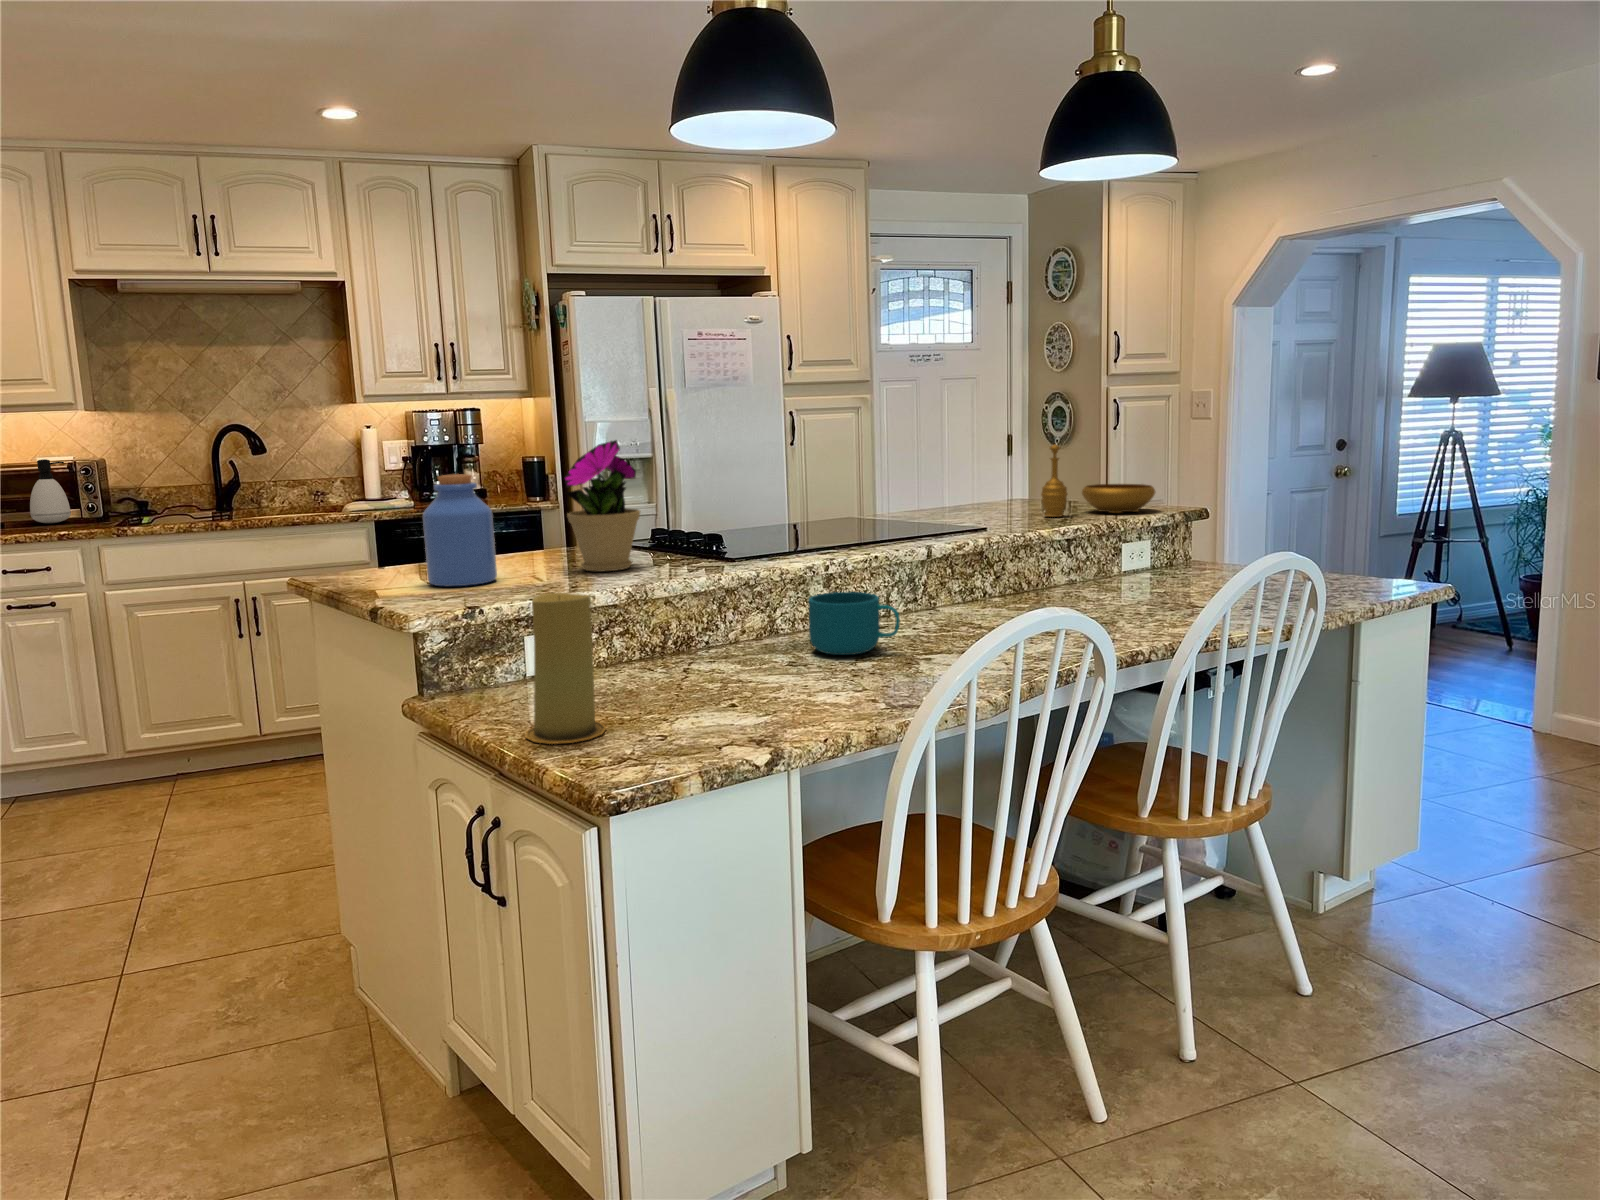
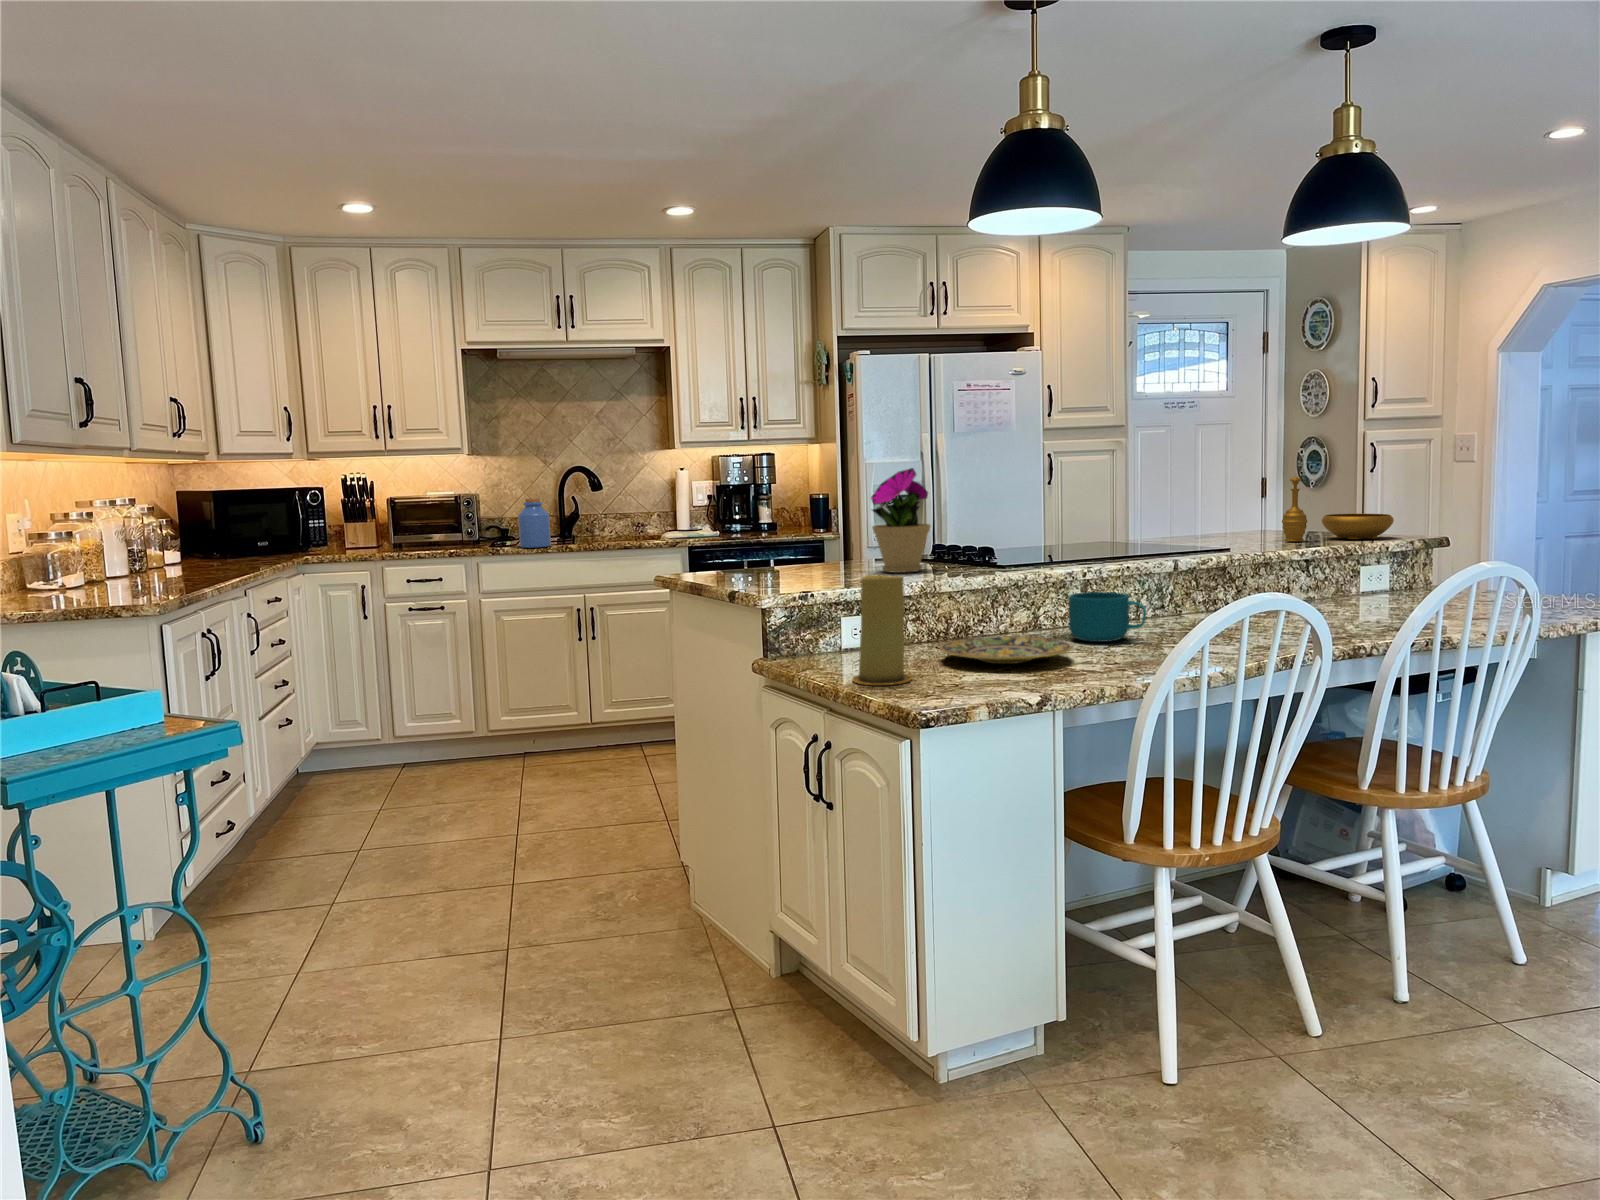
soap dispenser: present [30,459,71,523] -> none [425,494,454,545]
jar: present [423,474,497,586] -> present [518,498,551,548]
plate: none [647,655,813,697] -> present [940,636,1072,664]

